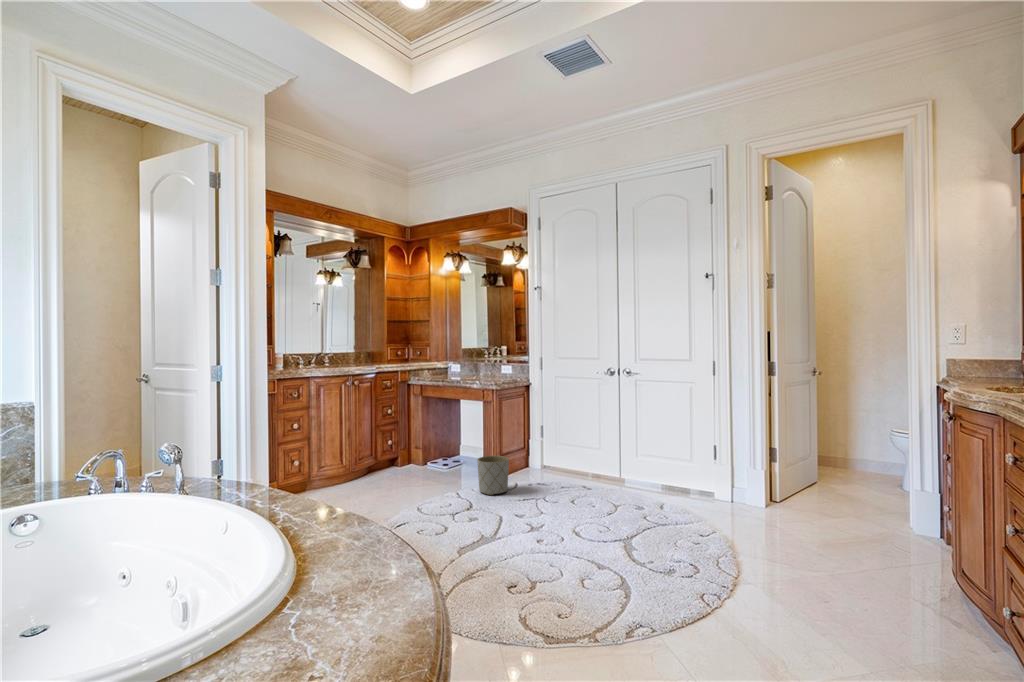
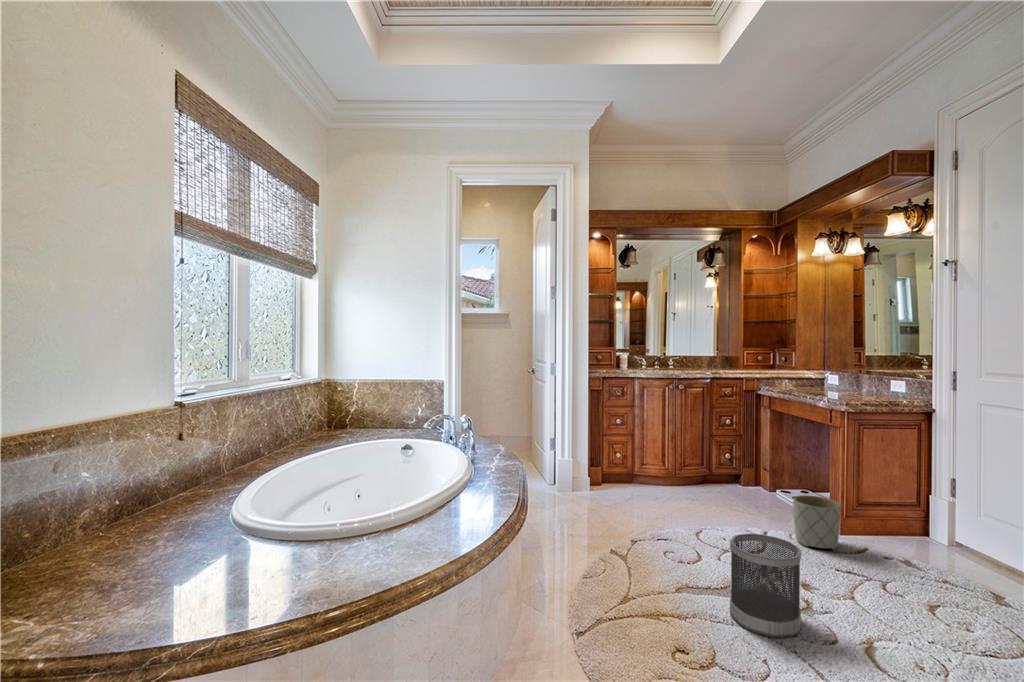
wastebasket: none [501,483,552,558] -> present [730,534,801,638]

